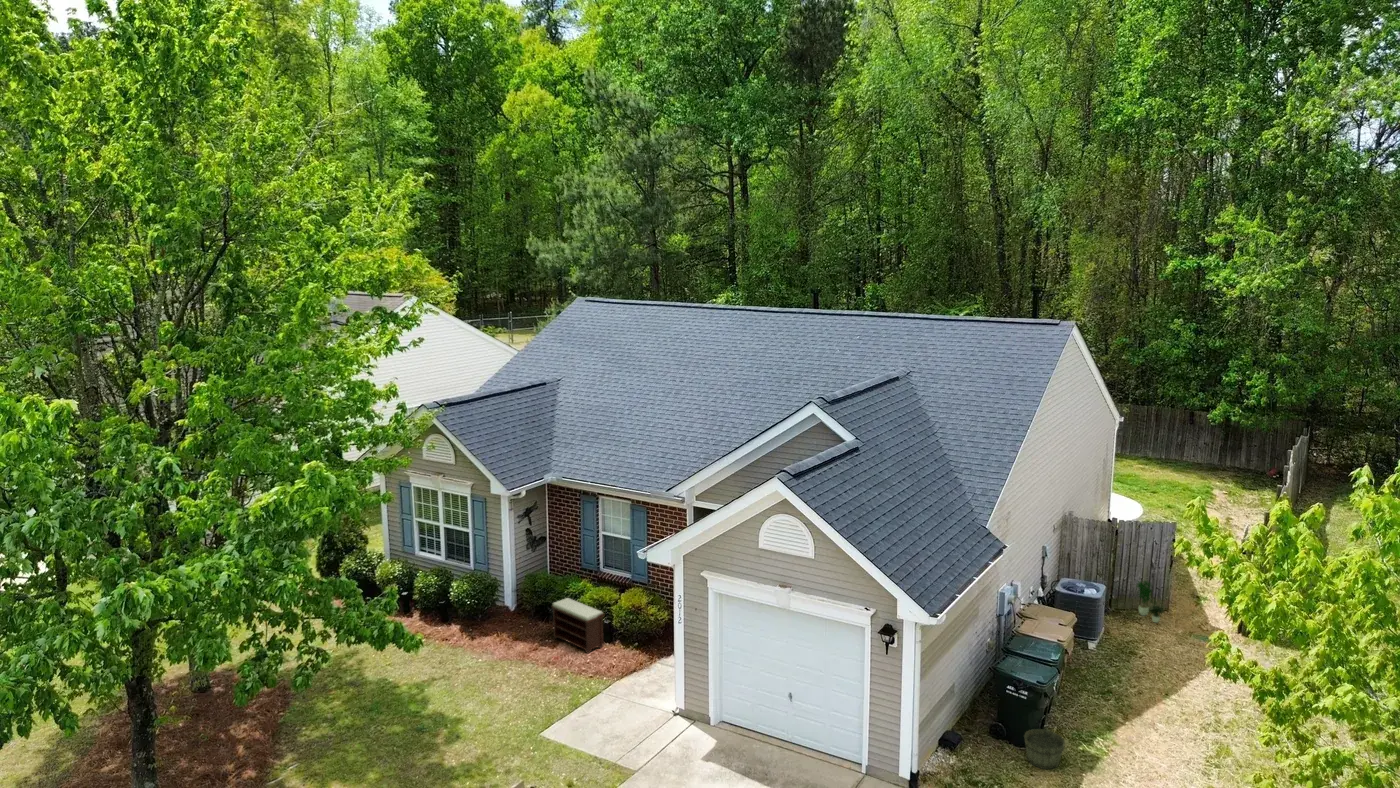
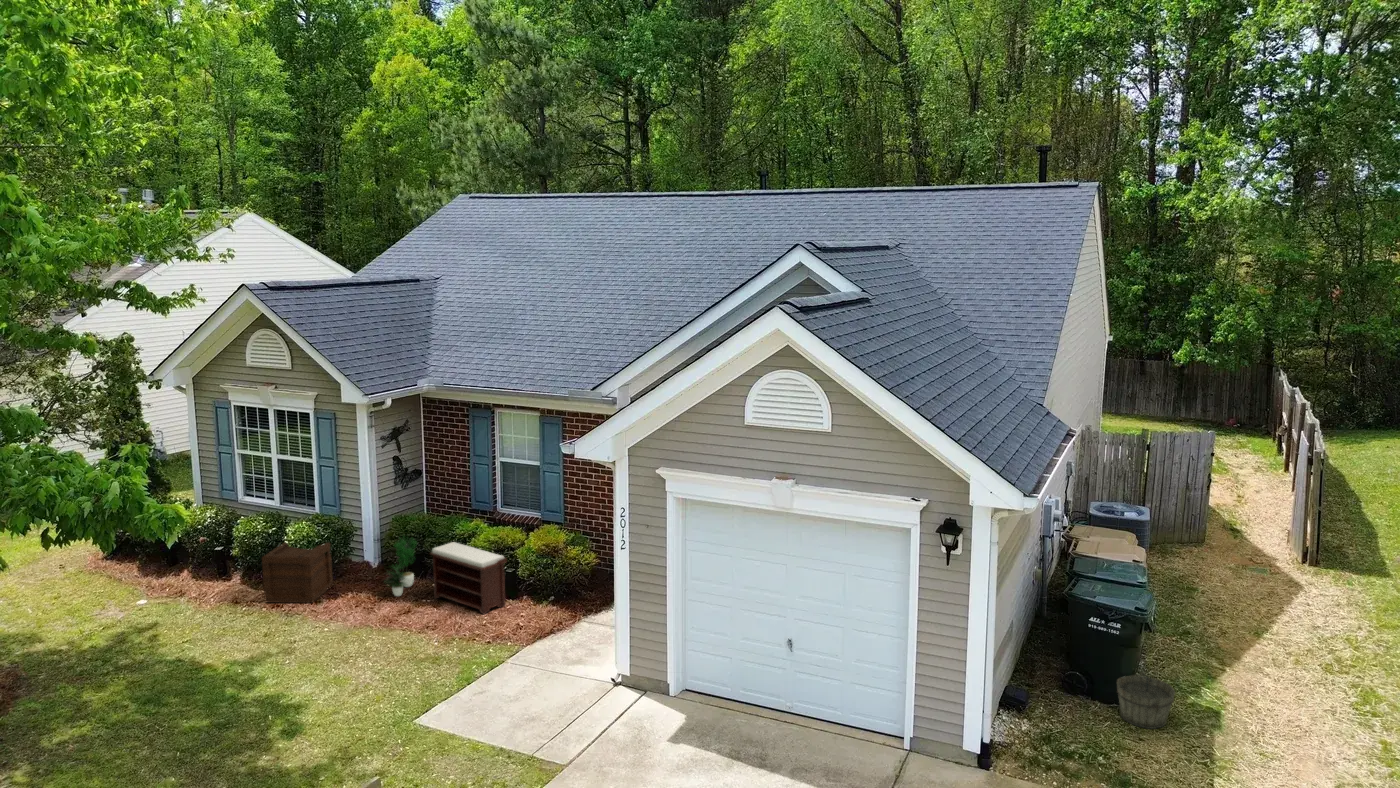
potted plant: present [1137,581,1164,623] -> present [387,537,416,596]
wooden crate: none [436,592,483,639] -> present [262,542,333,603]

